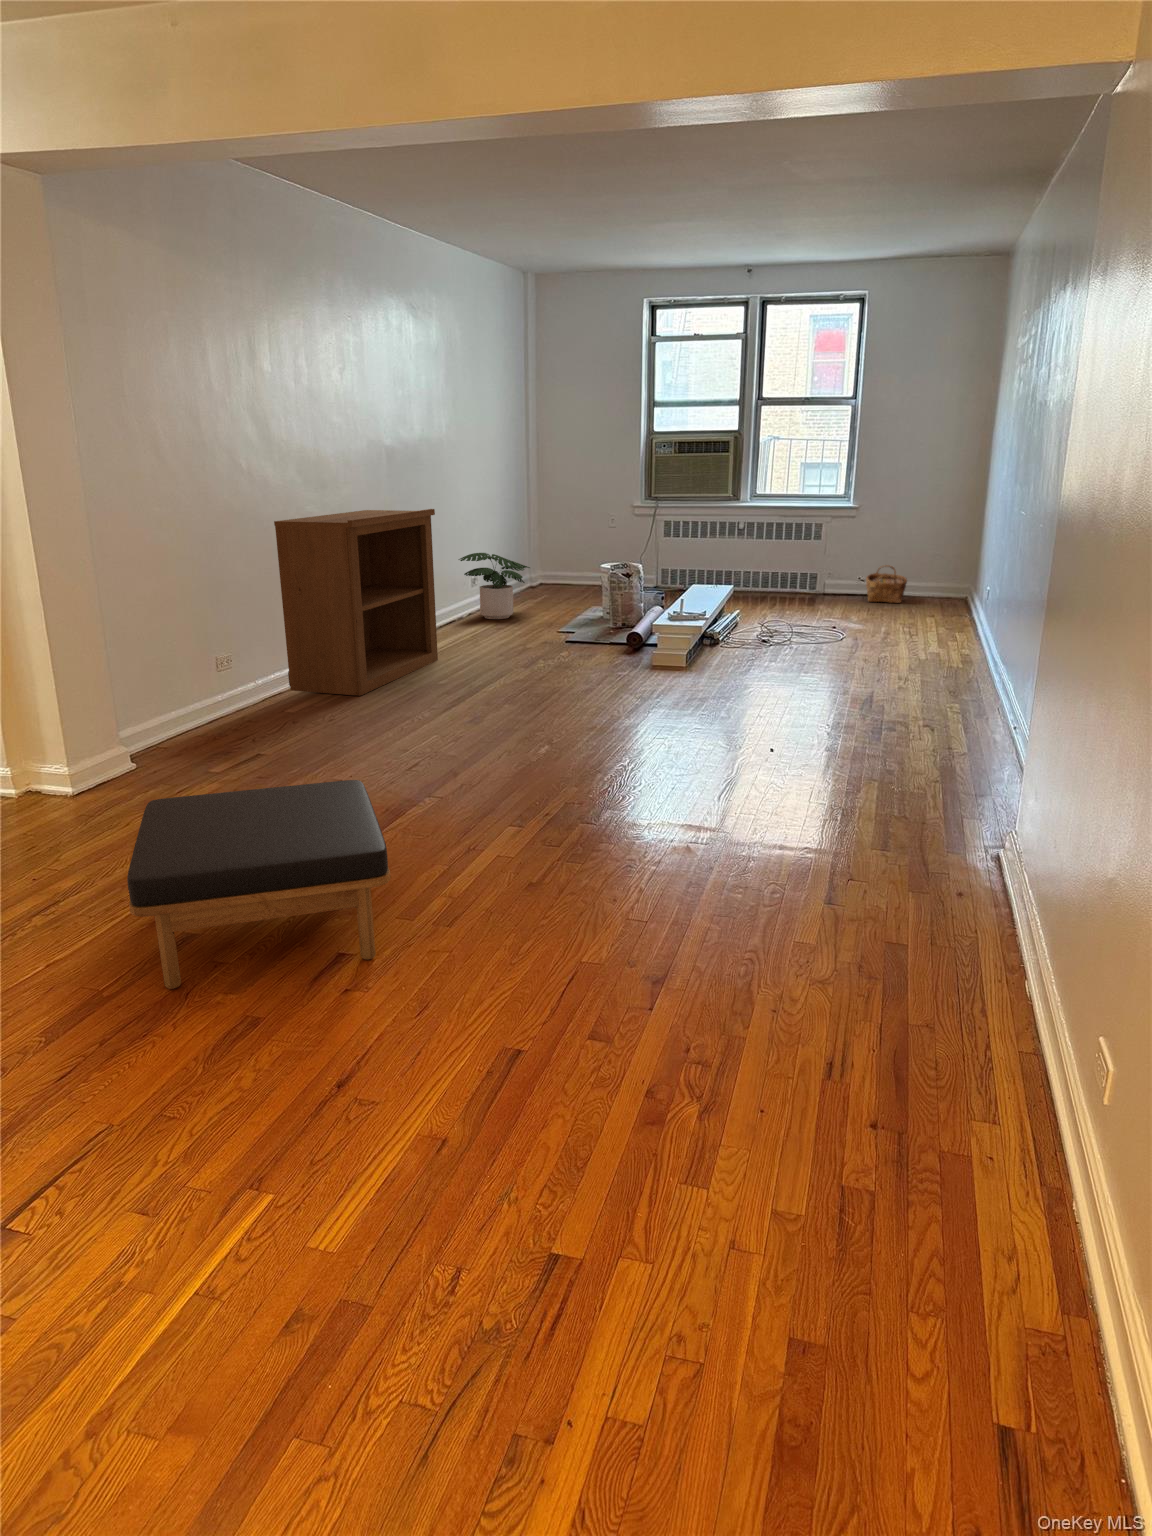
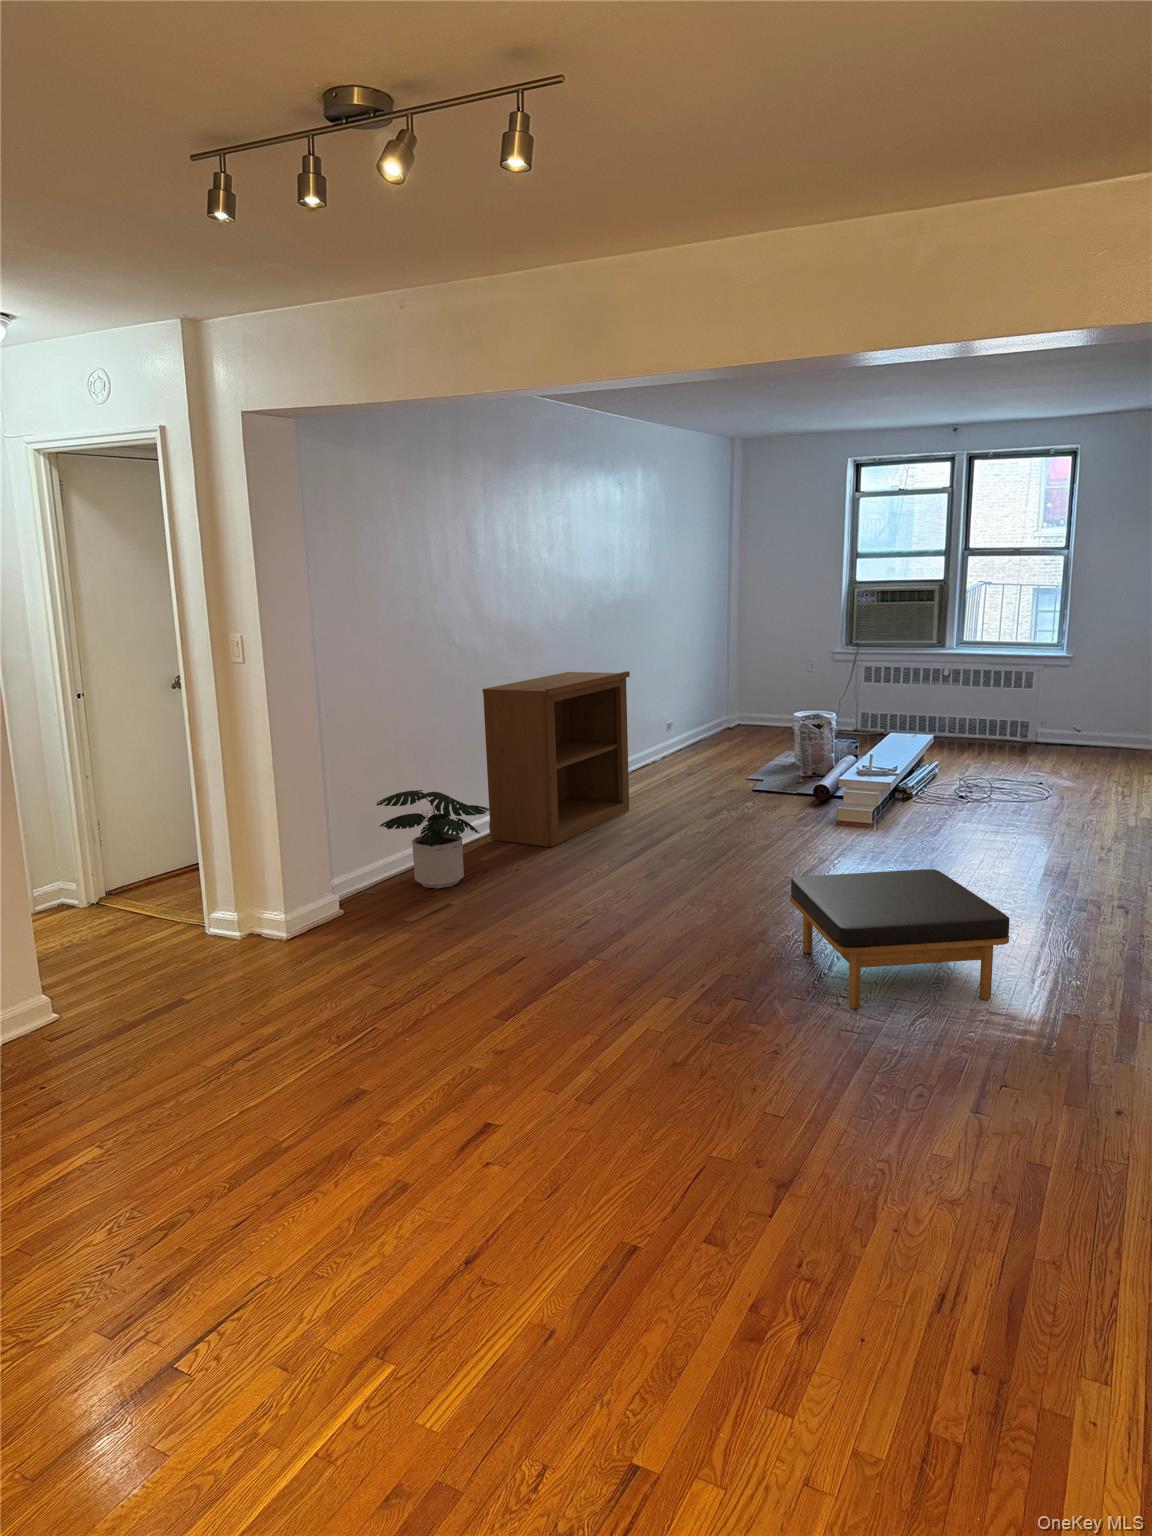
potted plant: present [459,553,530,619] -> present [377,790,489,888]
woven basket: present [866,565,907,603] -> none [1081,712,1128,753]
ottoman: present [127,780,390,989] -> present [790,869,1009,1009]

